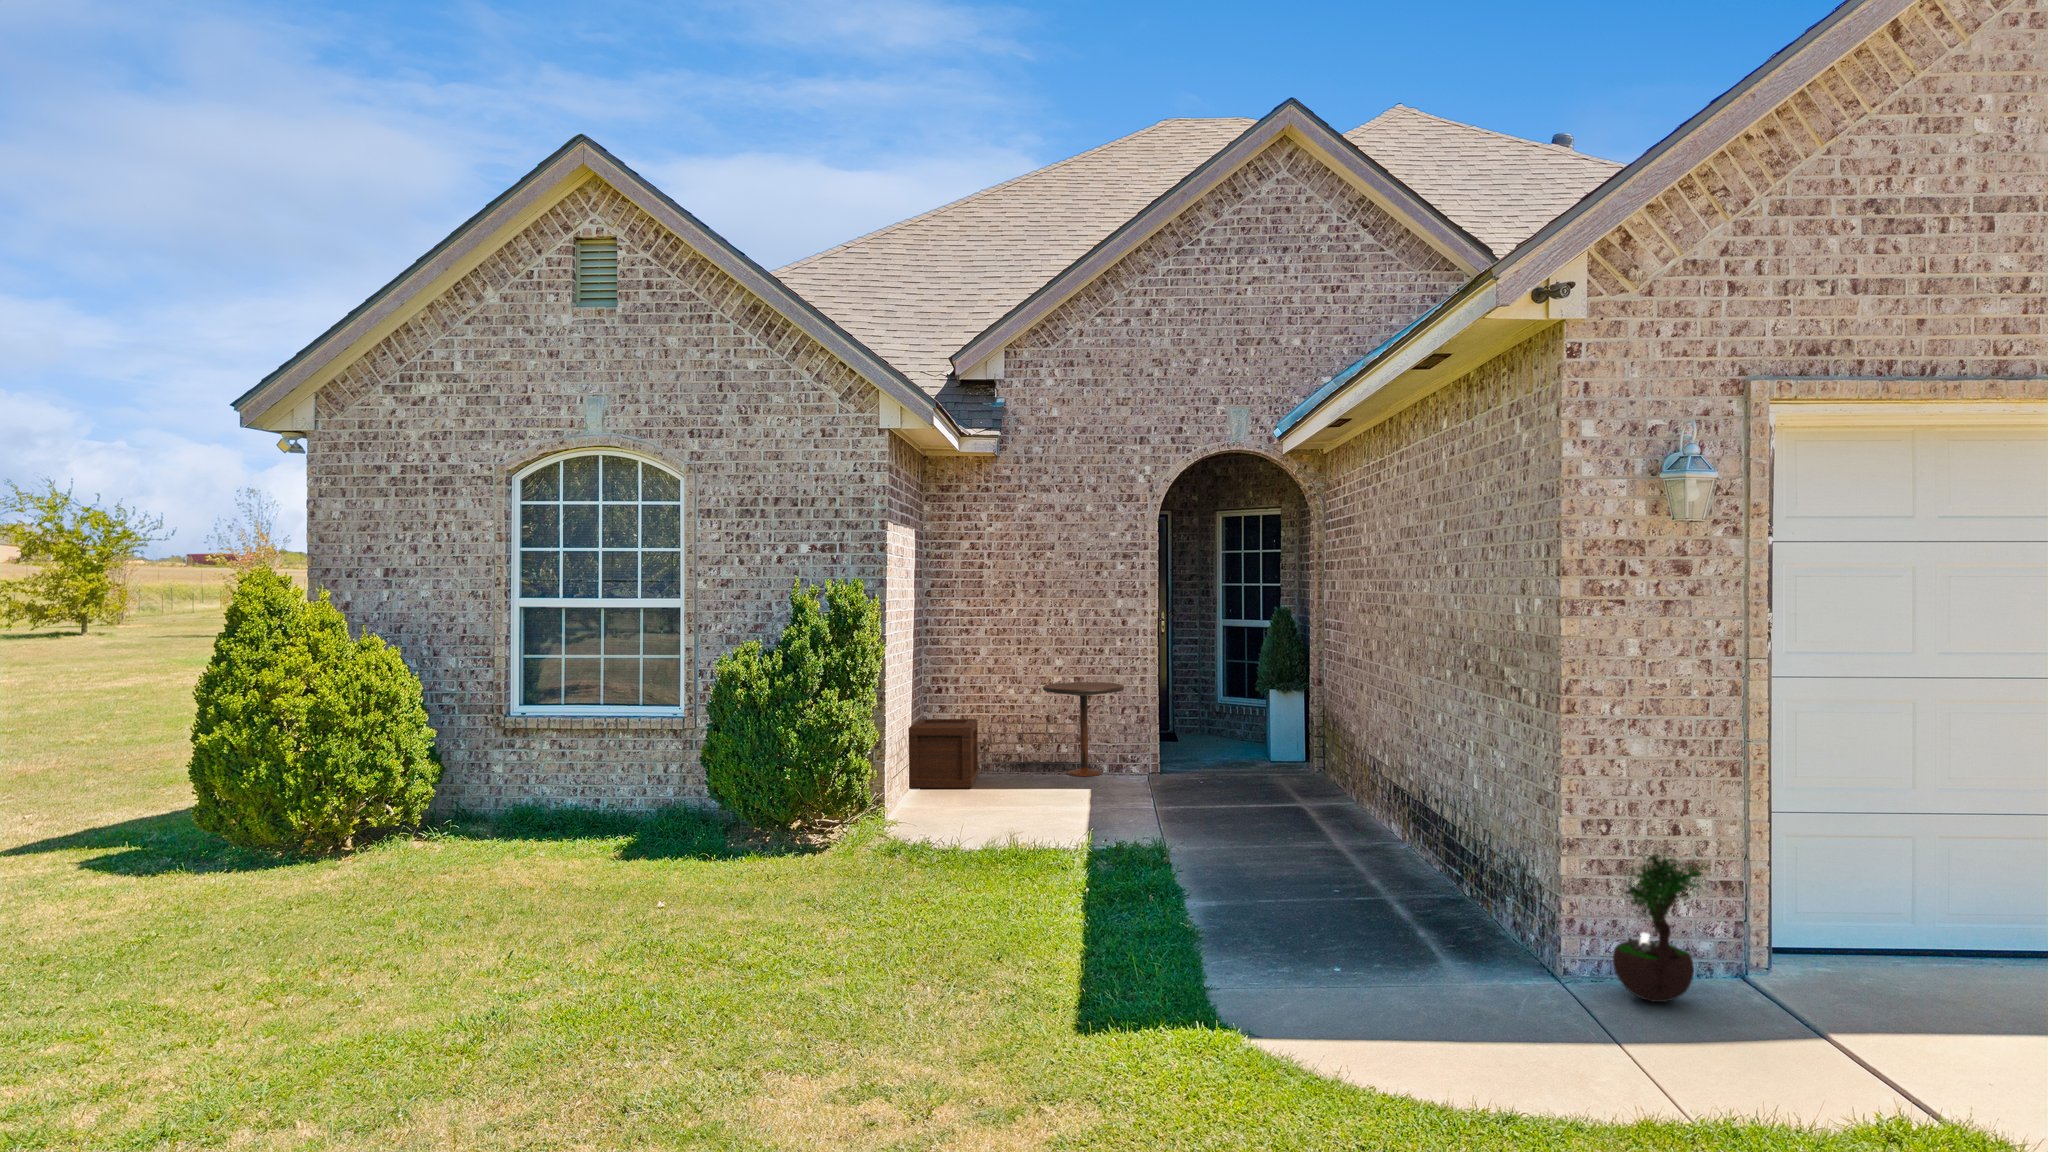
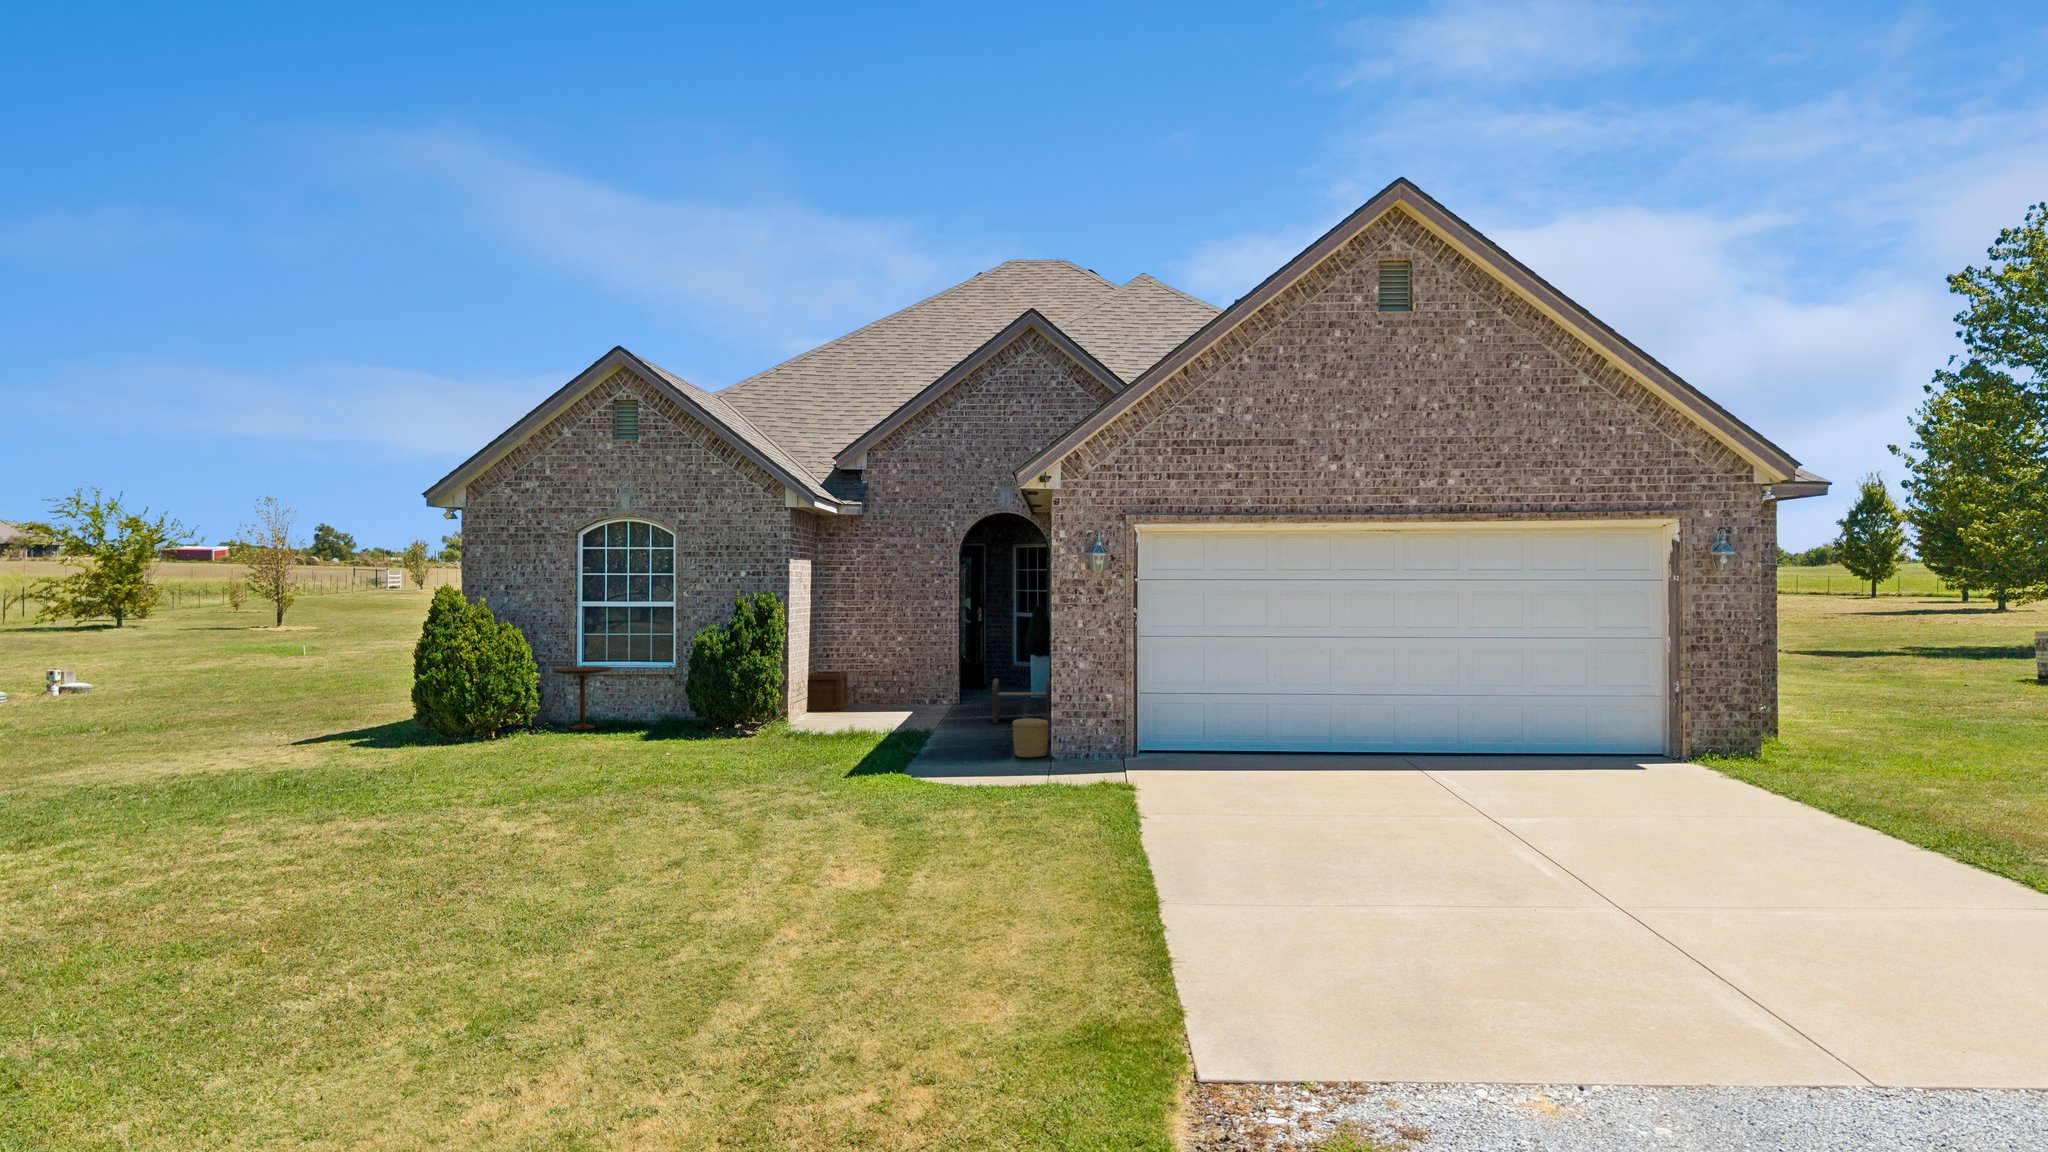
pedestal table: present [1043,682,1125,777] -> present [553,666,612,729]
bench: none [1266,740,1388,828] -> present [992,678,1050,723]
potted tree: present [1610,849,1710,1002] -> none [1059,701,1099,768]
woven basket: none [1422,853,1510,951] -> present [1012,718,1049,758]

